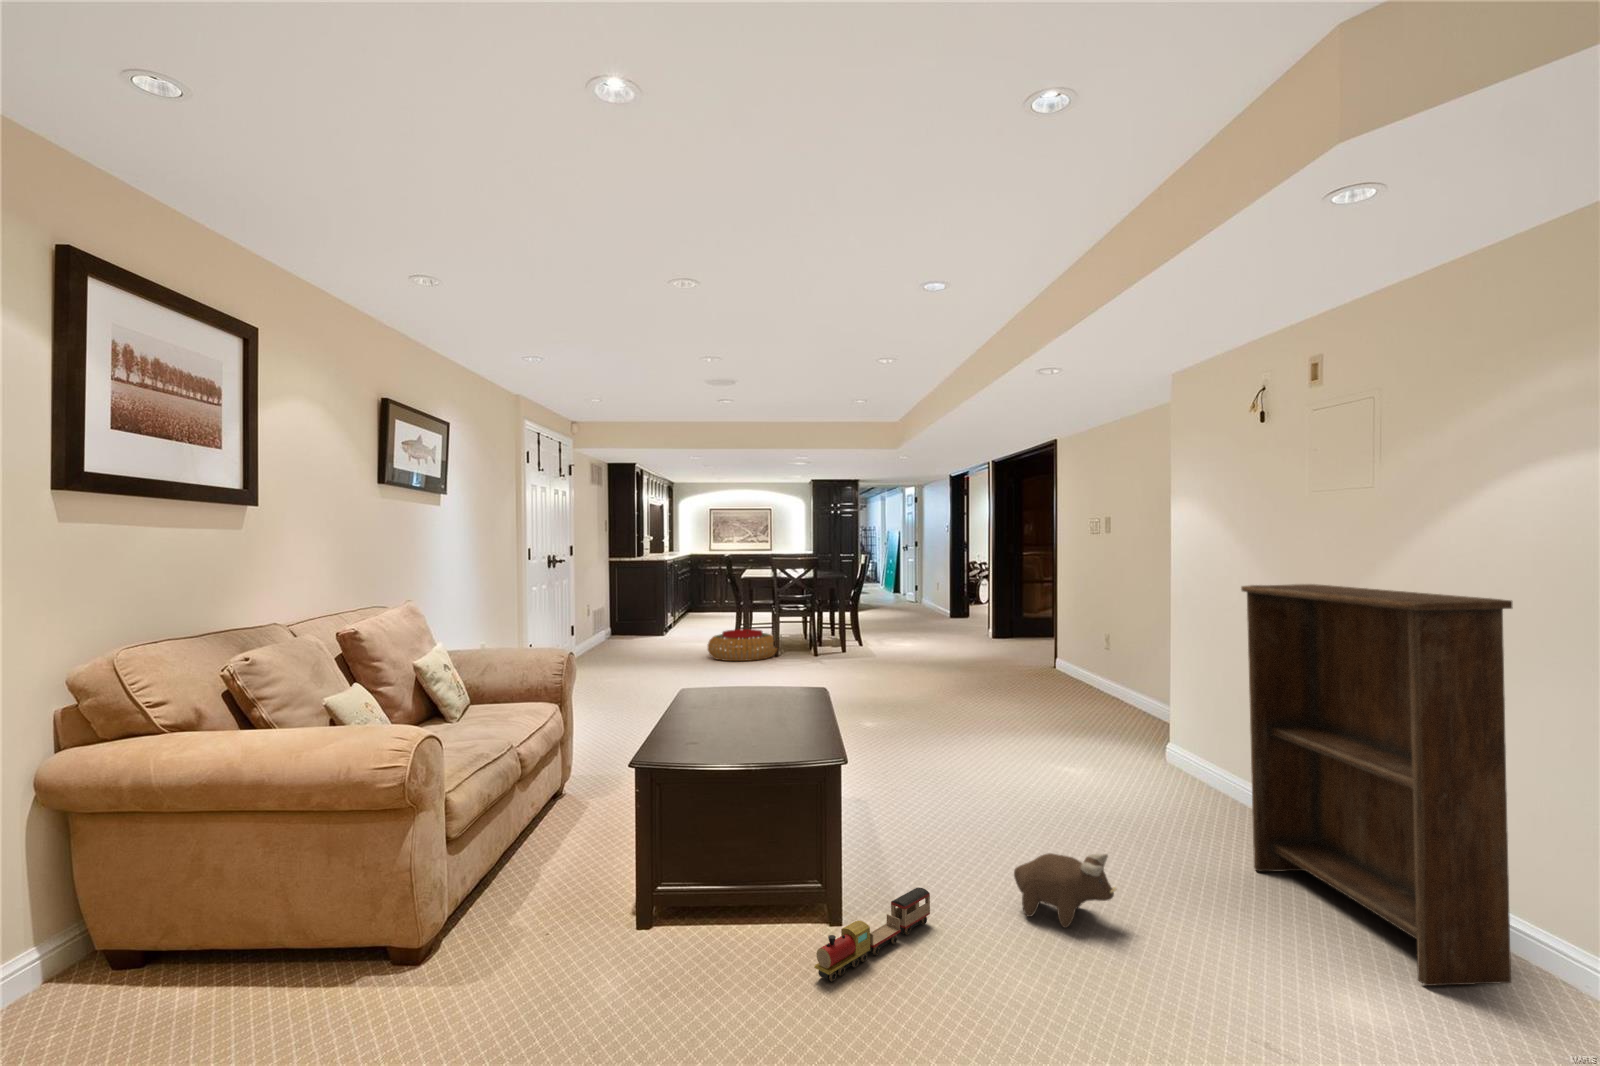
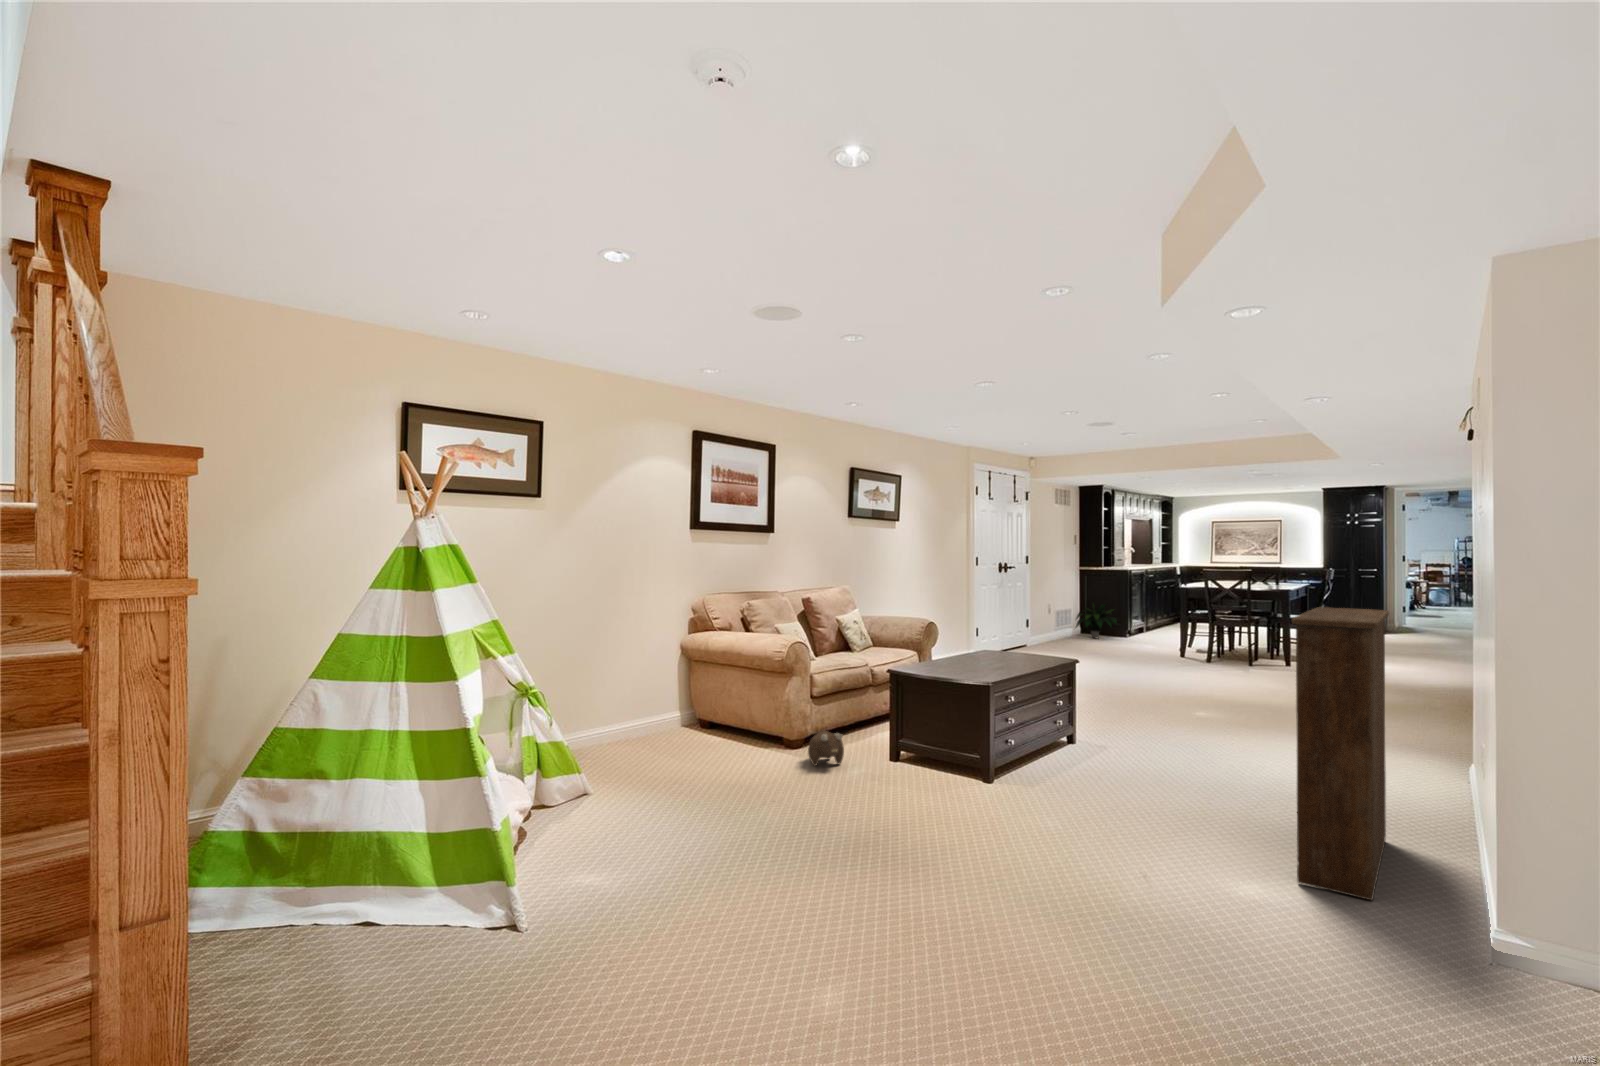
potted plant: none [607,599,660,643] -> present [1076,604,1117,638]
pouf: present [708,629,777,661] -> none [1139,633,1208,661]
plush toy: present [1014,853,1117,928] -> present [808,730,844,766]
toy train: present [814,887,930,982] -> none [946,770,1037,793]

